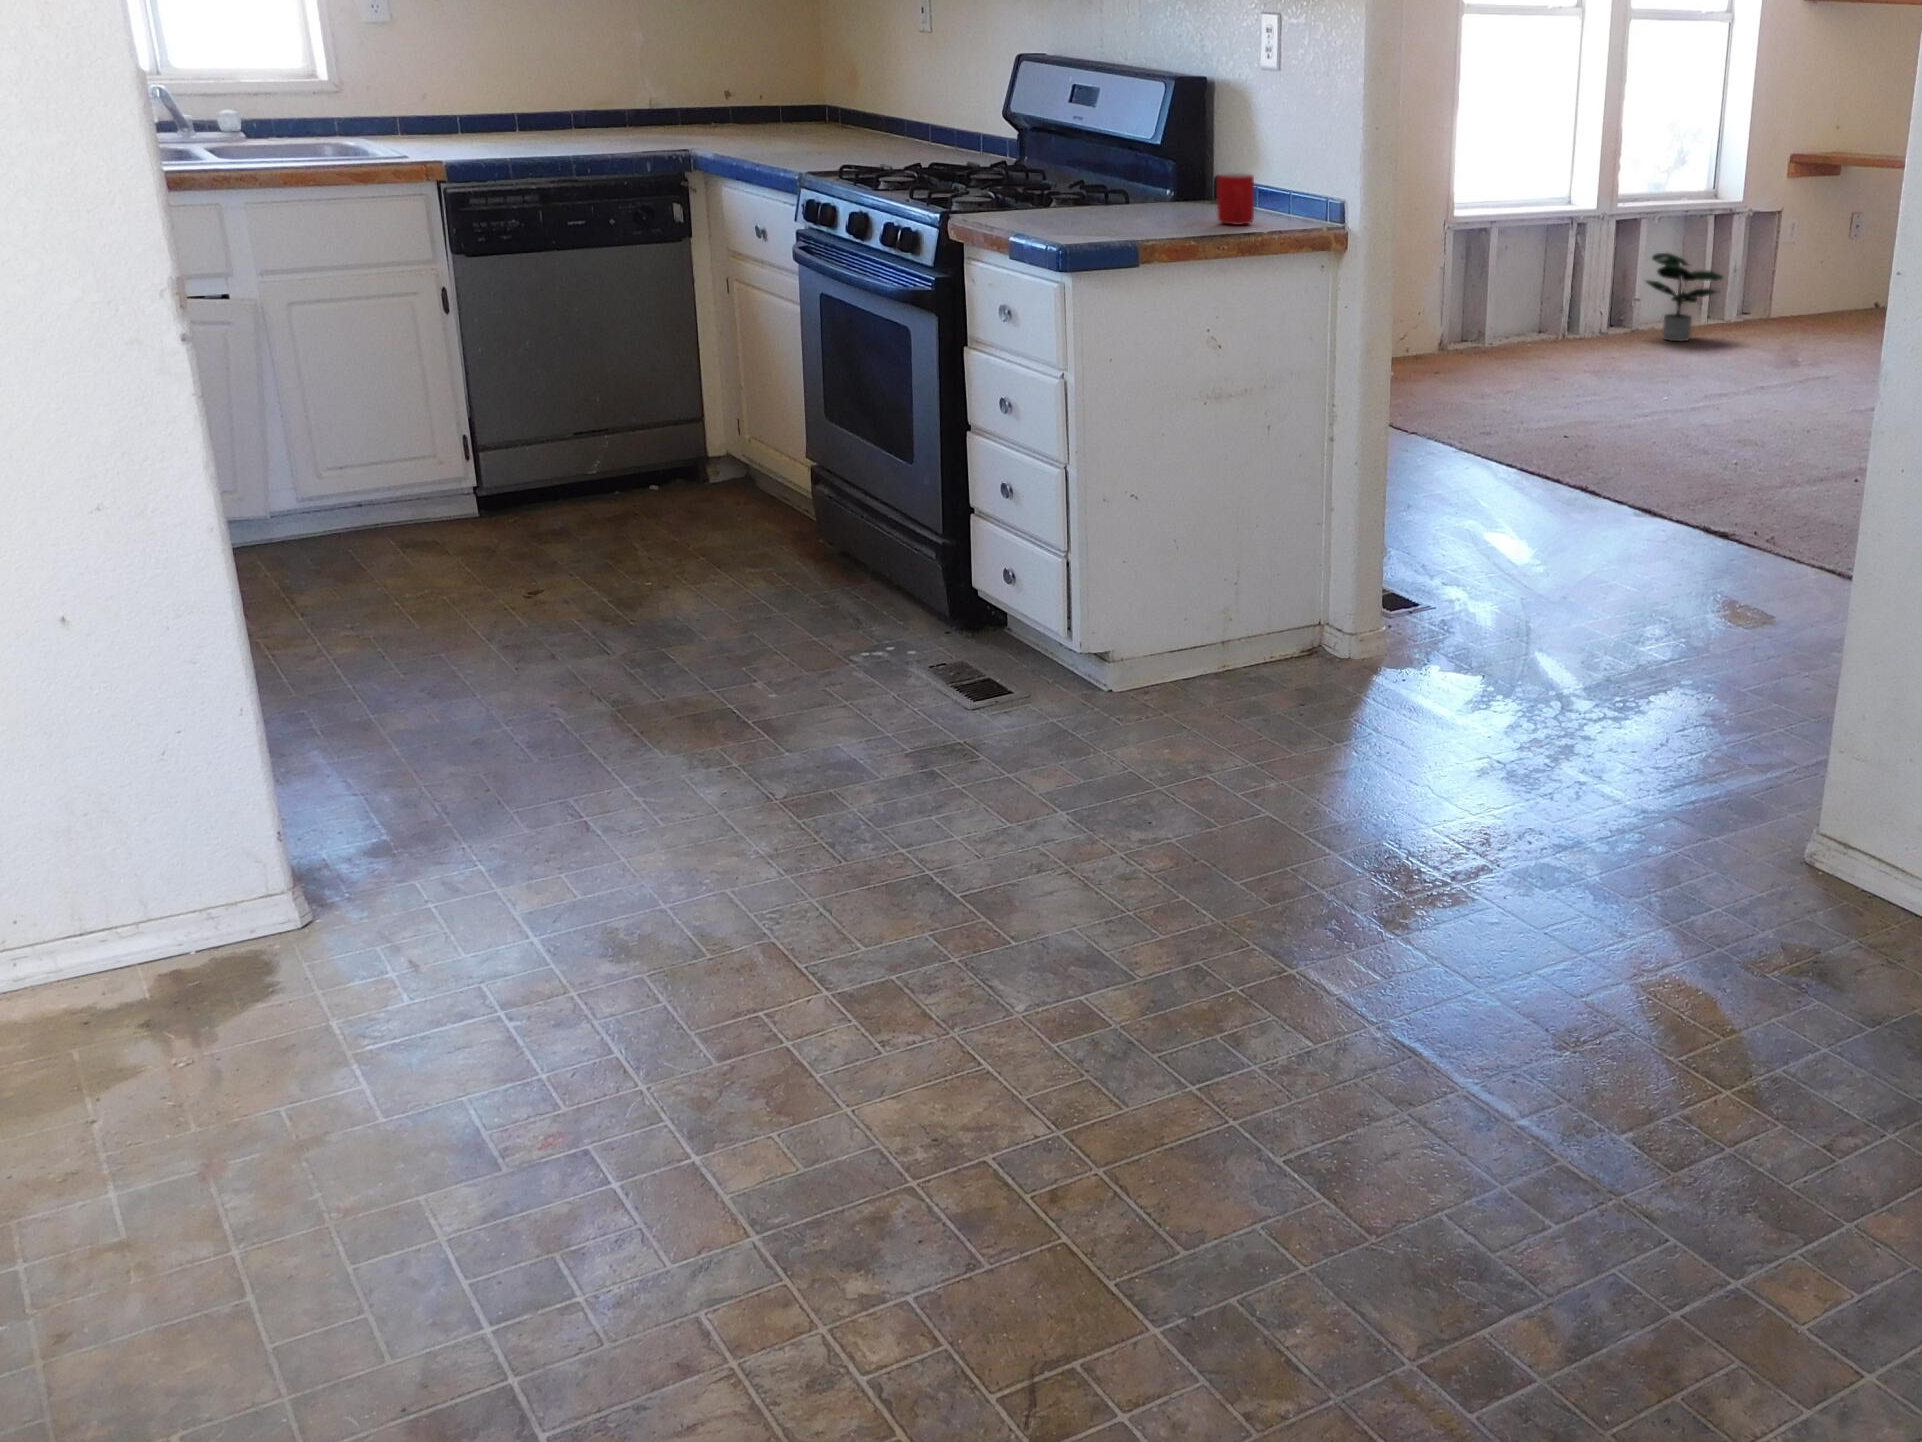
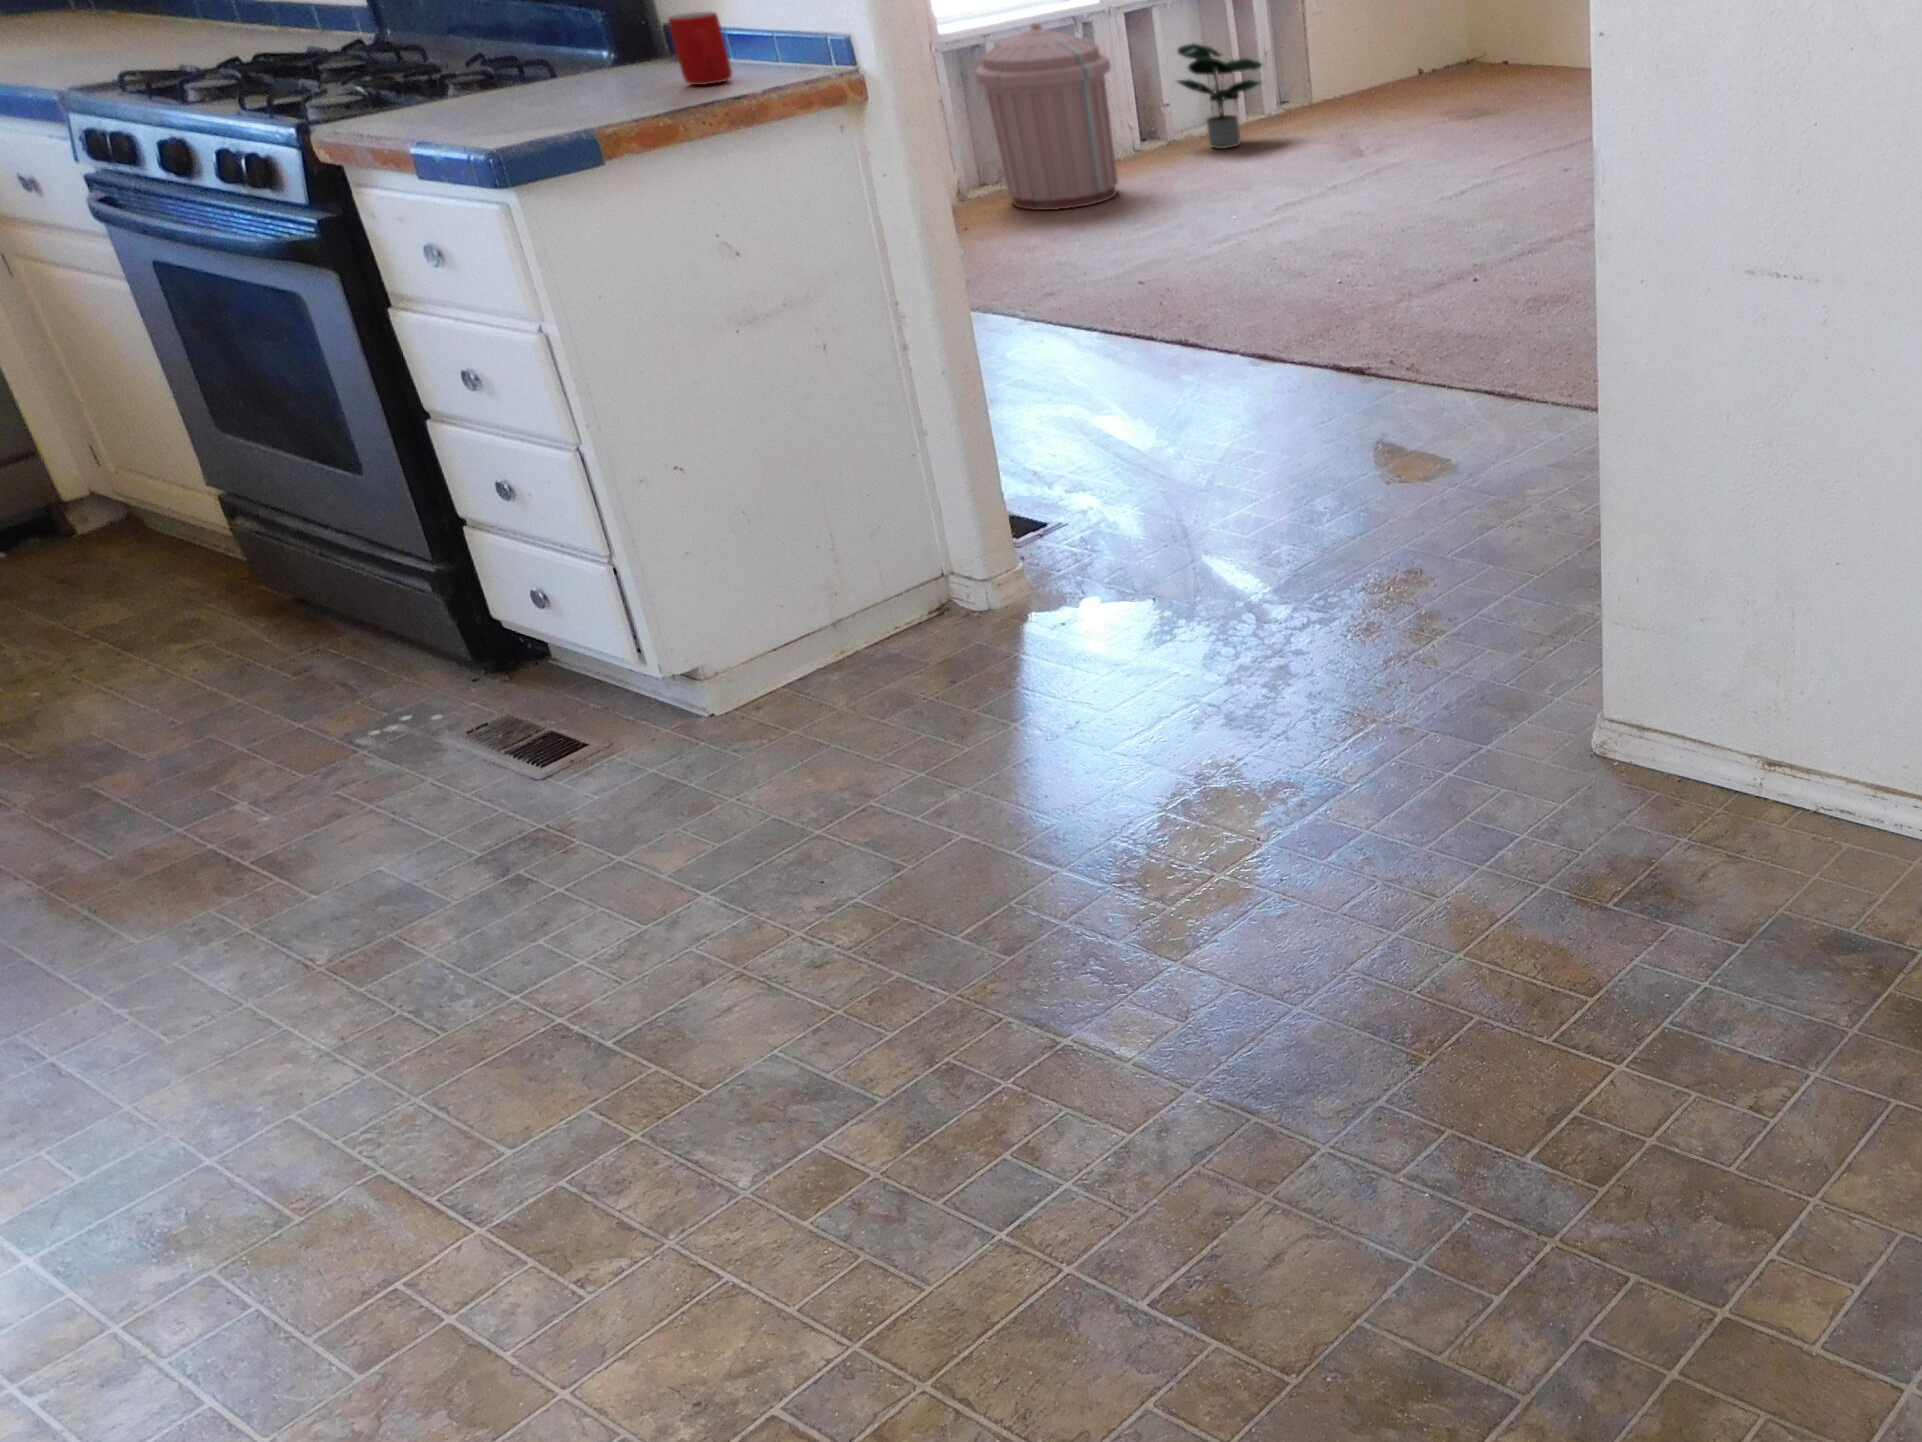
trash can: none [1474,219,1588,369] -> present [975,23,1118,210]

